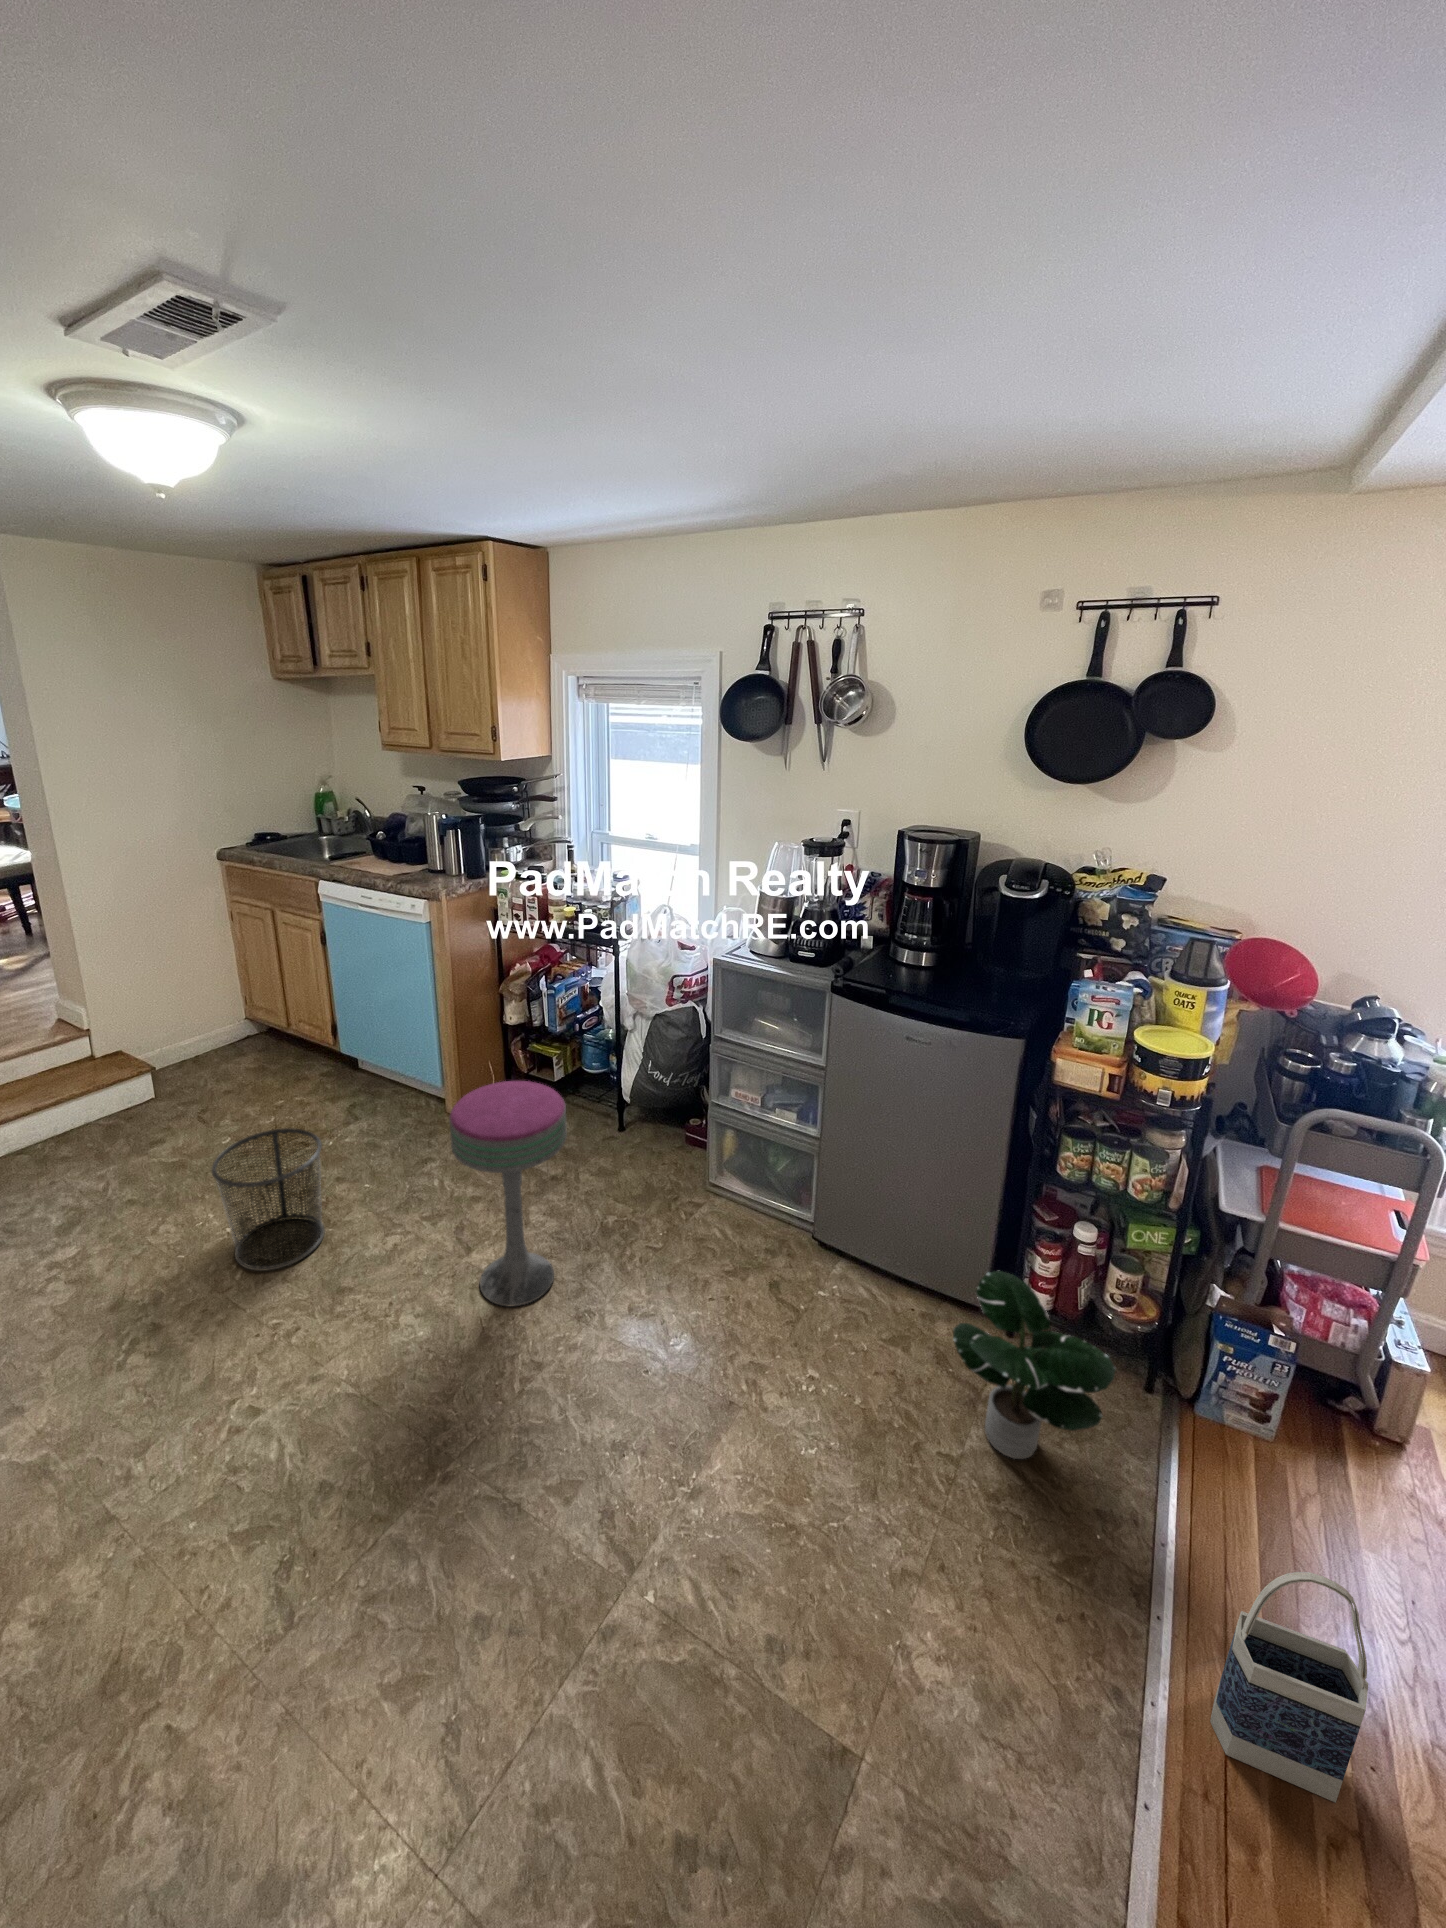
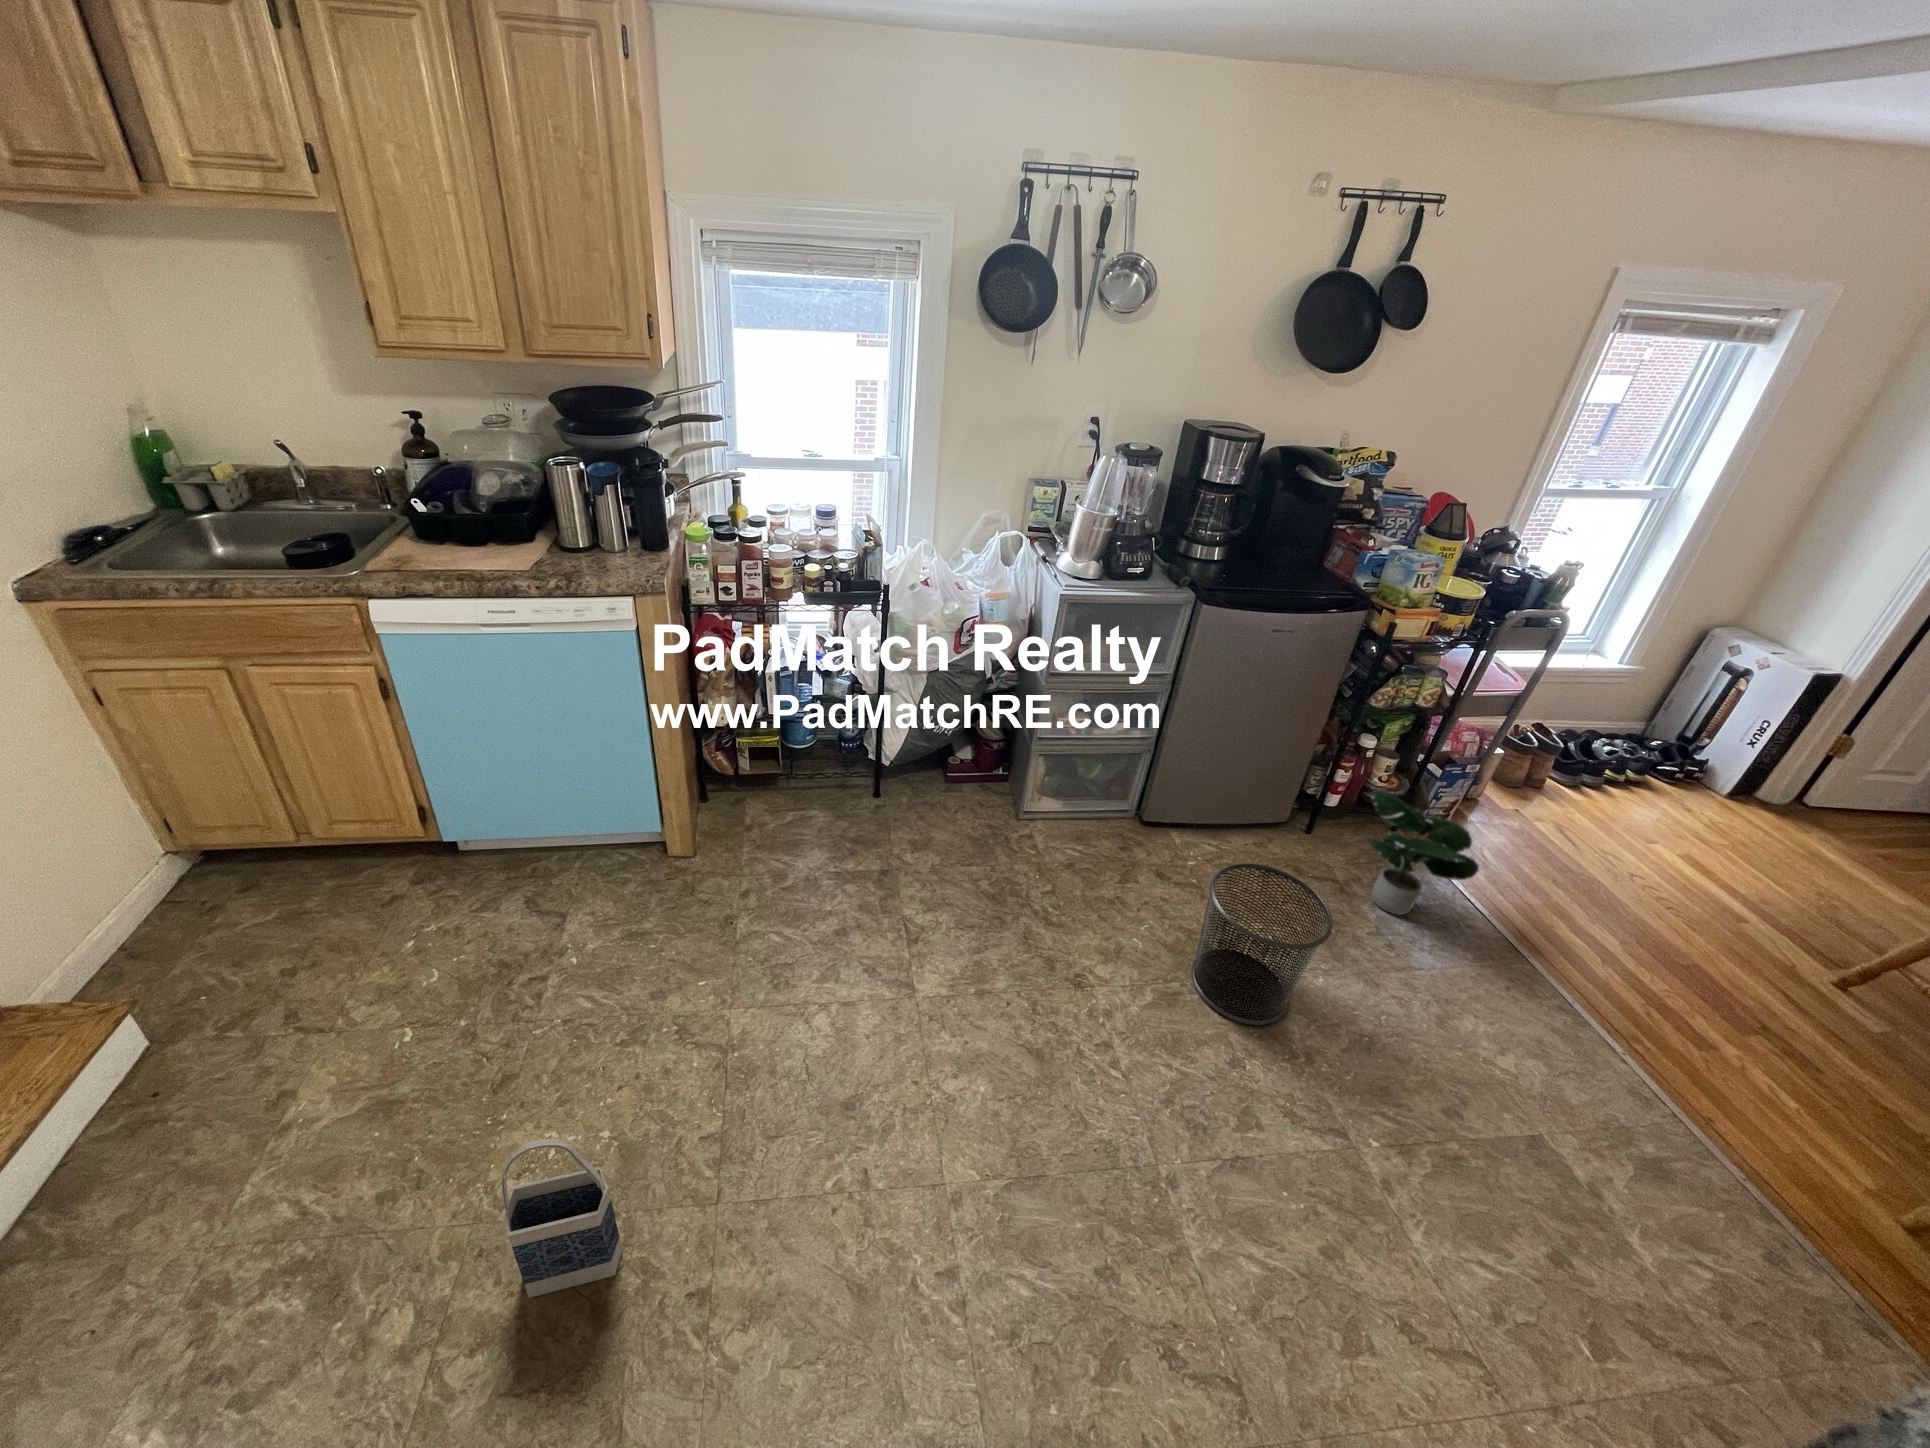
bar stool: present [449,1081,567,1307] -> none [950,783,1088,1021]
waste bin: present [212,1128,325,1271] -> present [1191,864,1333,1025]
bag: present [1210,1572,1368,1803] -> present [502,1139,622,1298]

